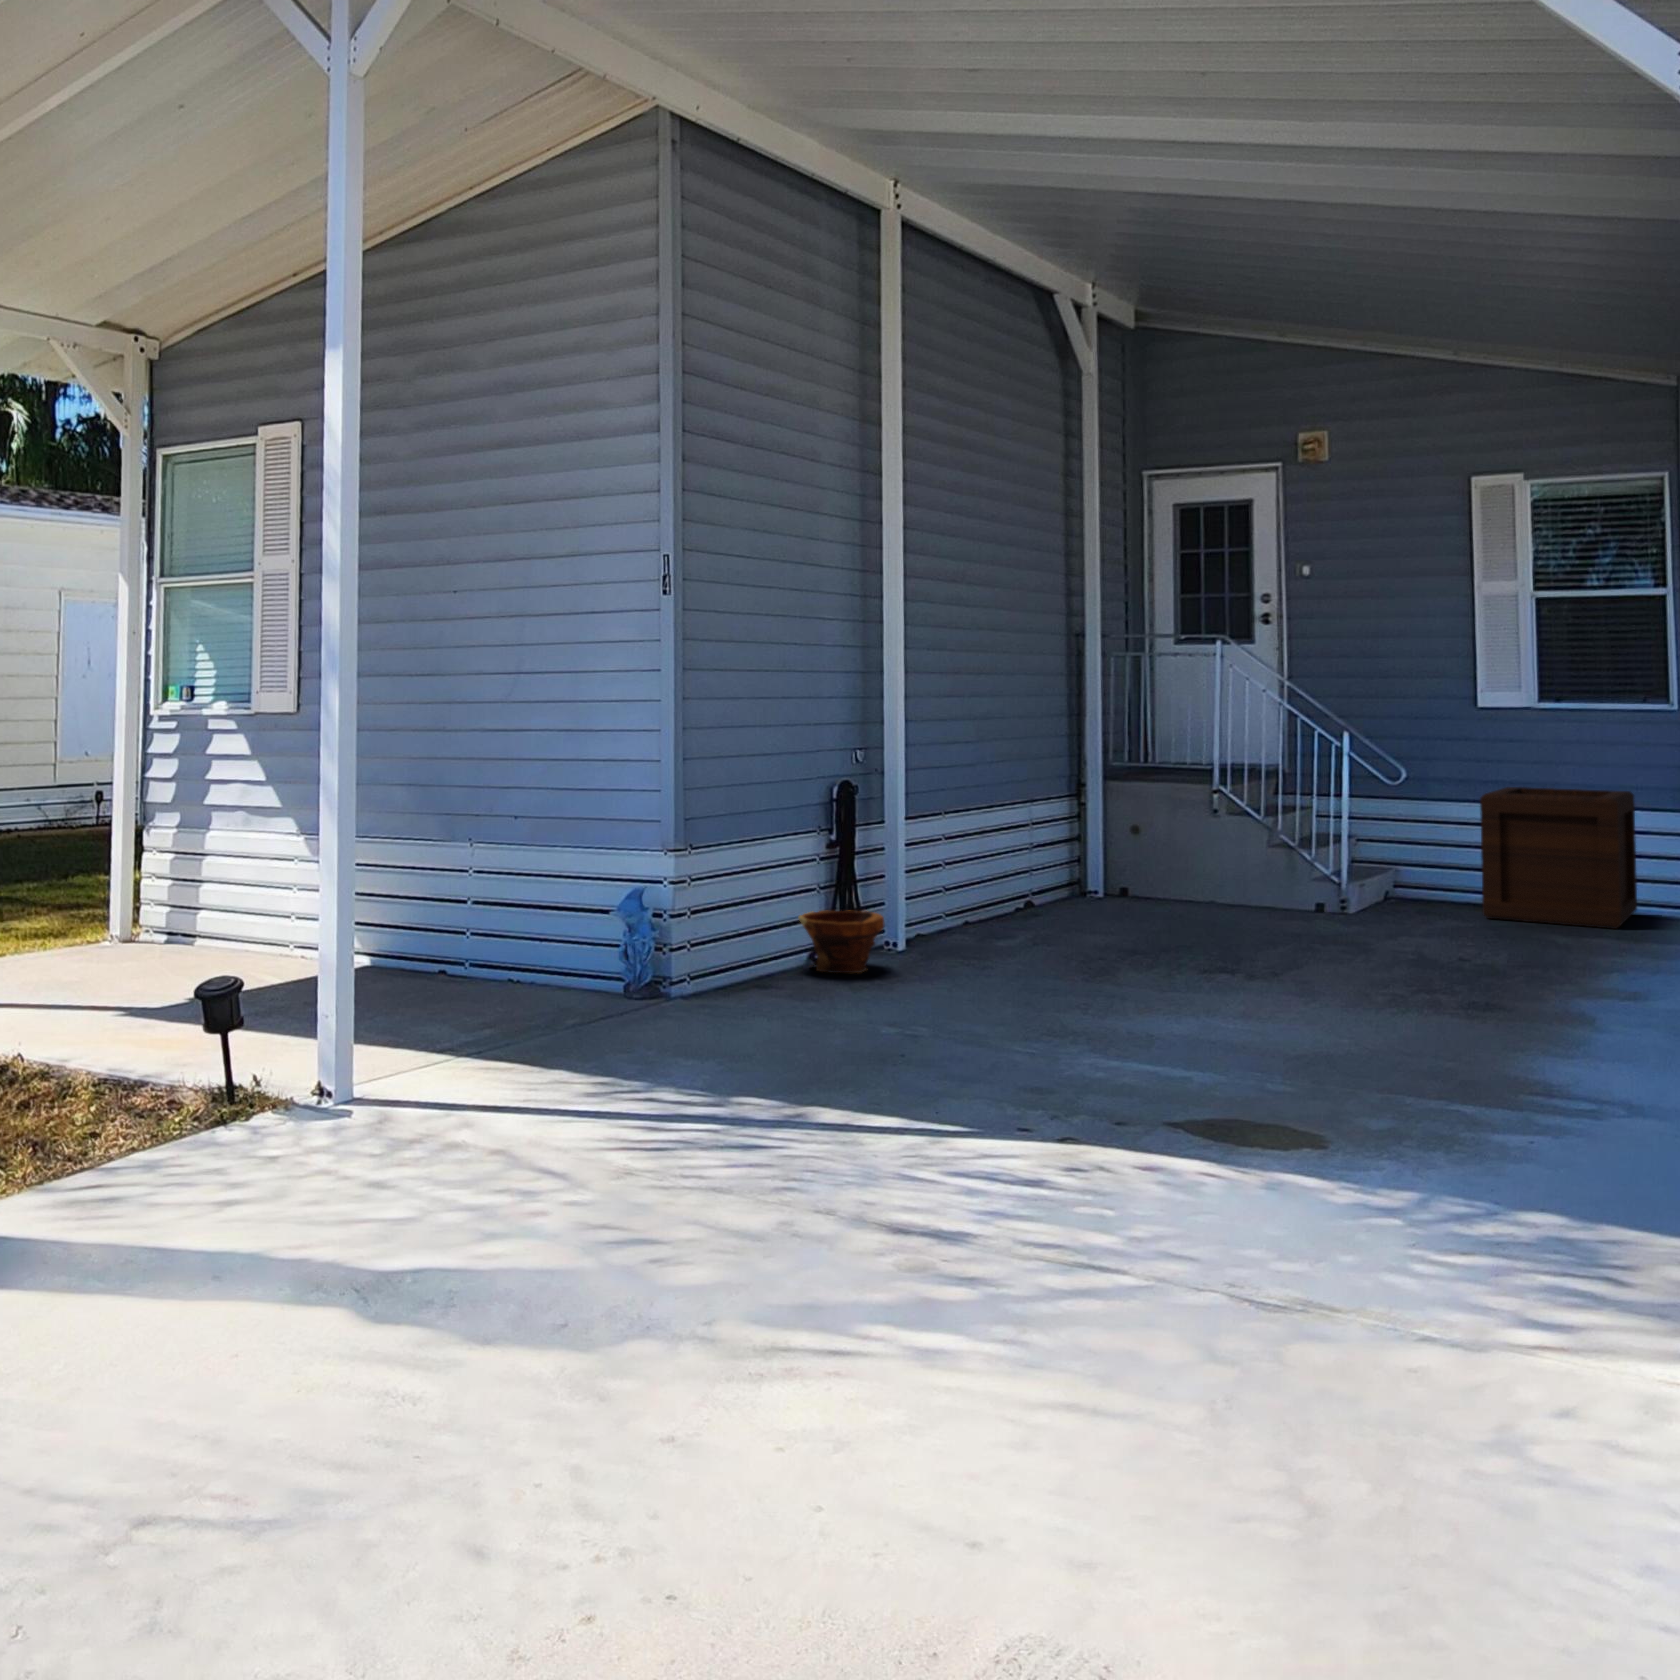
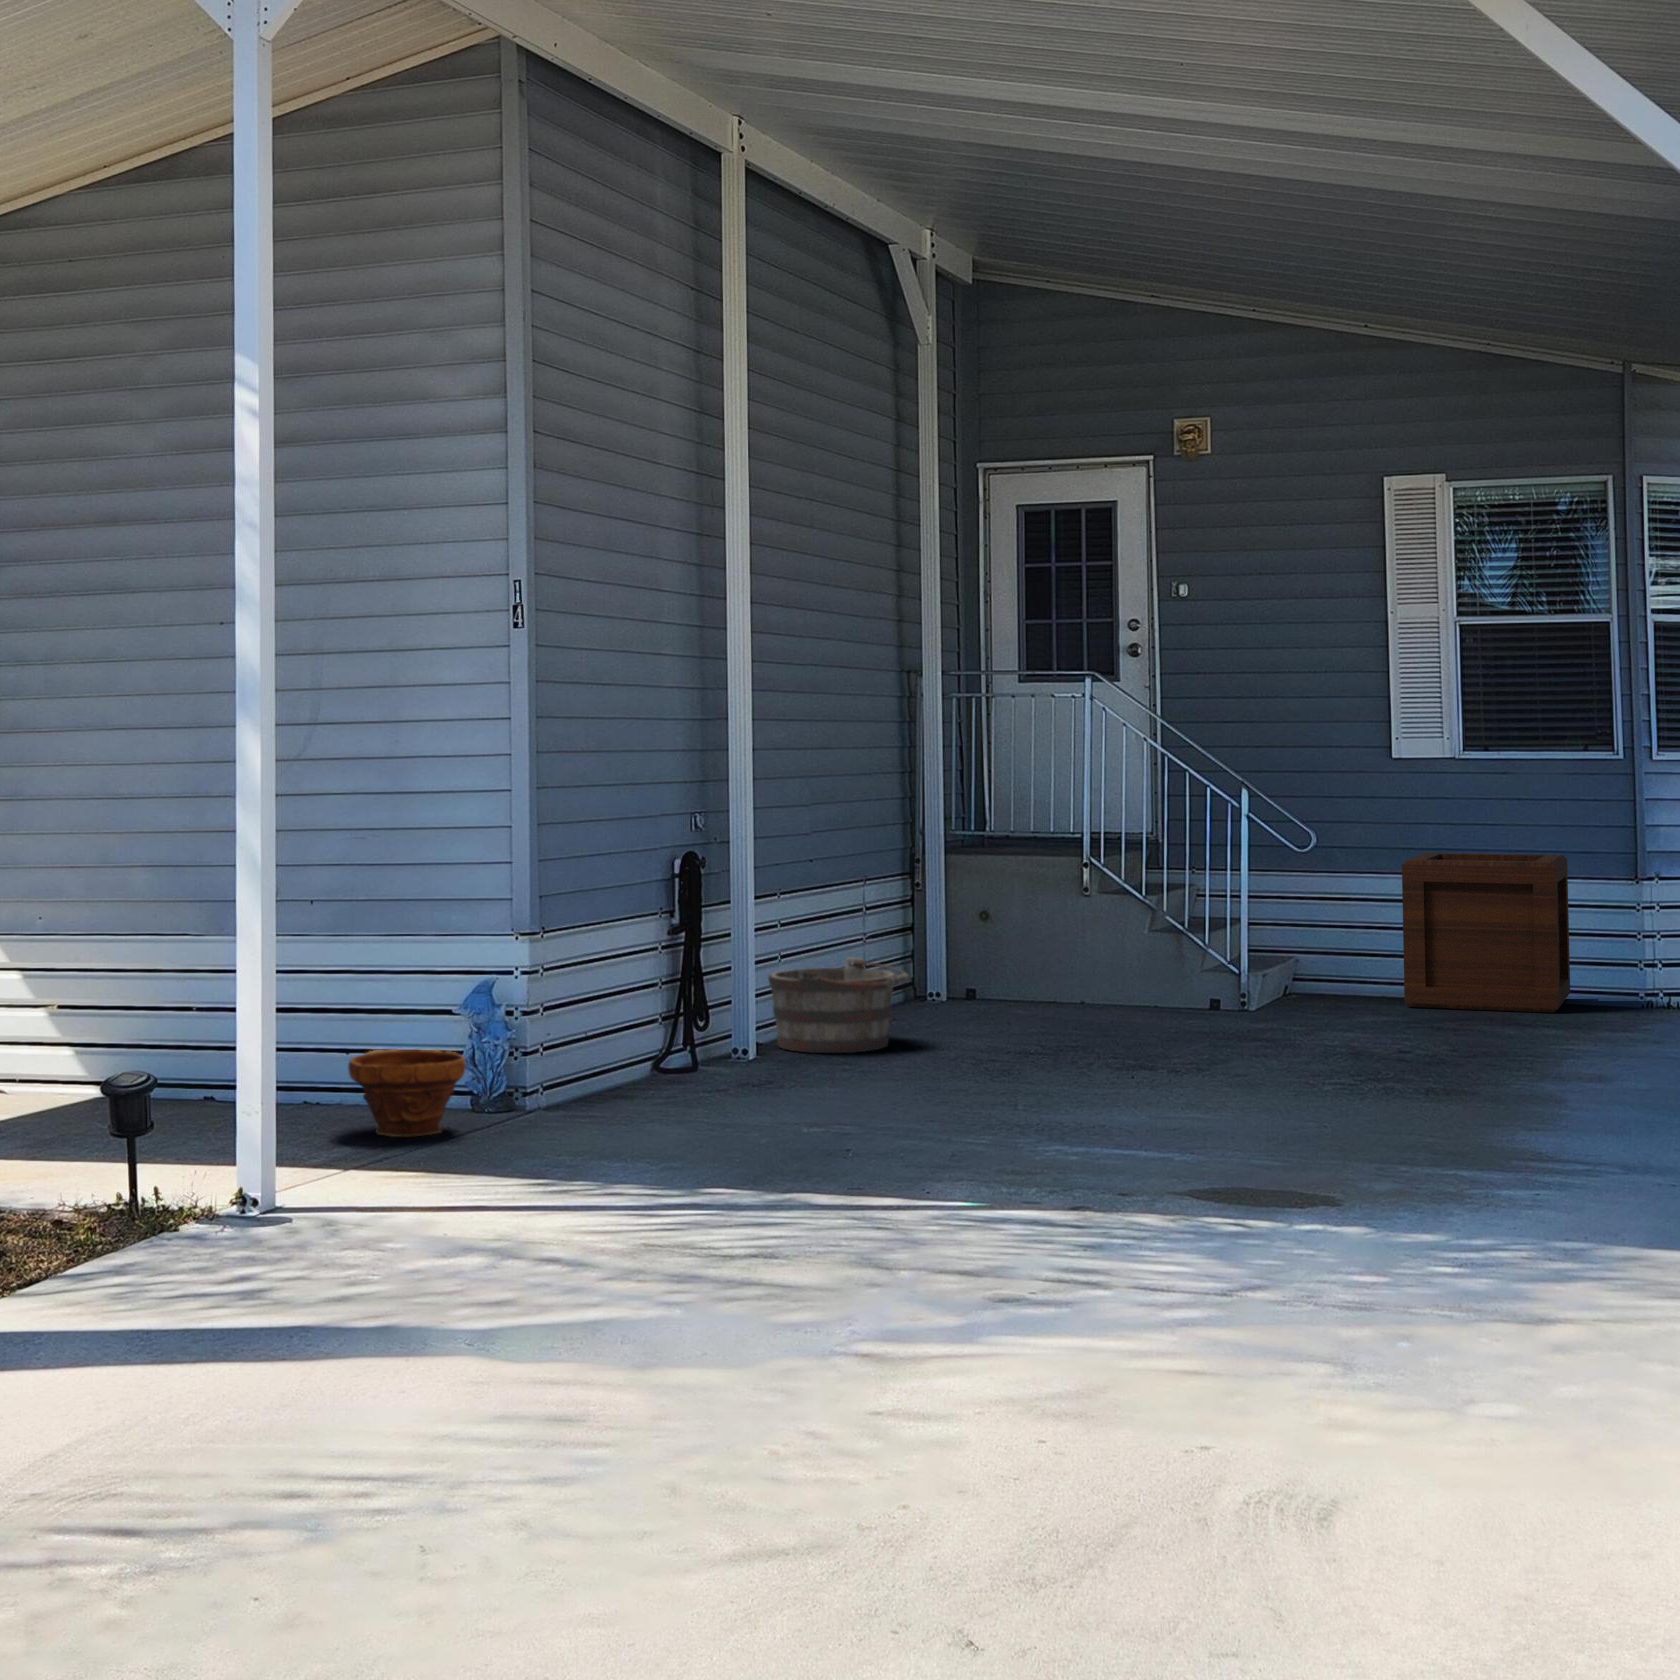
bucket: none [920,866,1036,947] -> present [768,957,909,1053]
planter: present [799,911,884,973] -> present [348,1049,465,1137]

